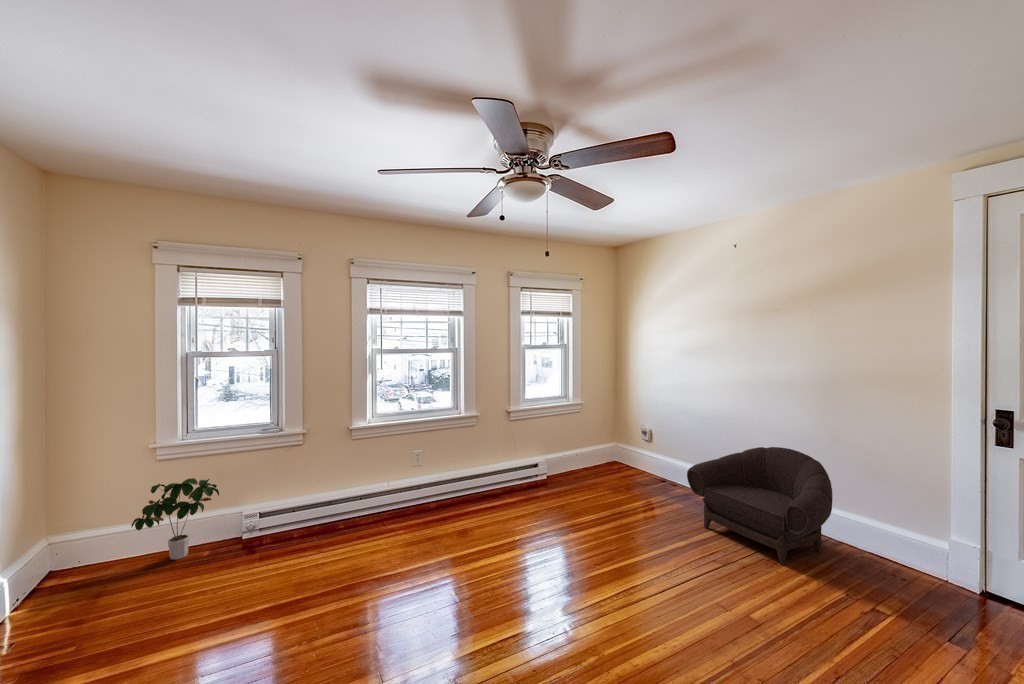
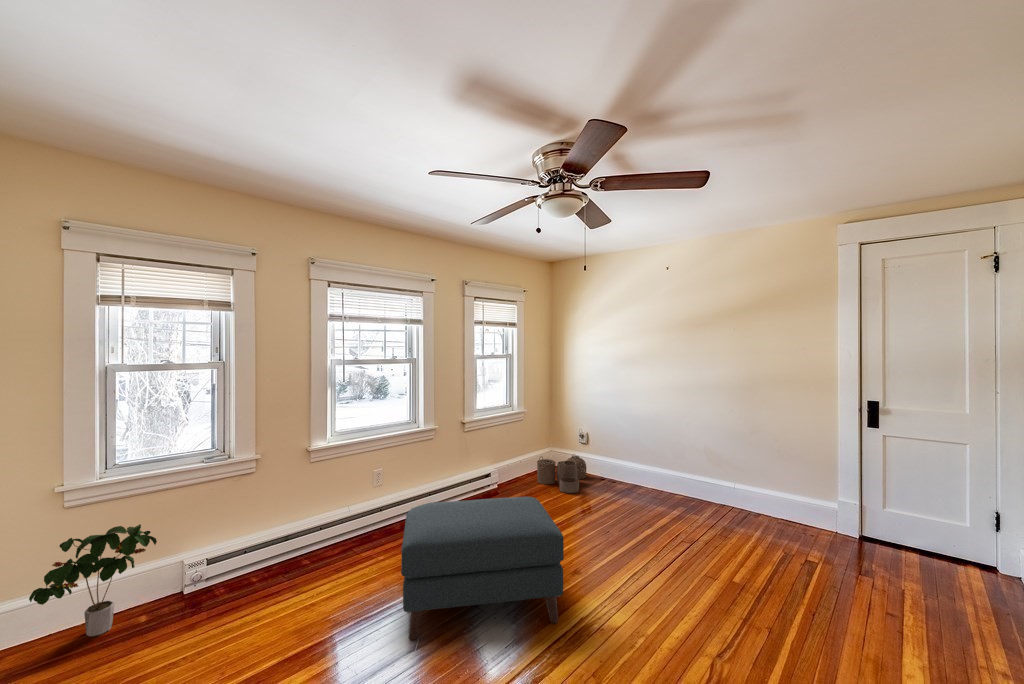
armchair: present [687,447,832,565] -> none [641,440,762,537]
woven basket: none [590,451,648,493] -> present [537,455,586,493]
ottoman: none [368,486,534,621] -> present [401,497,564,640]

